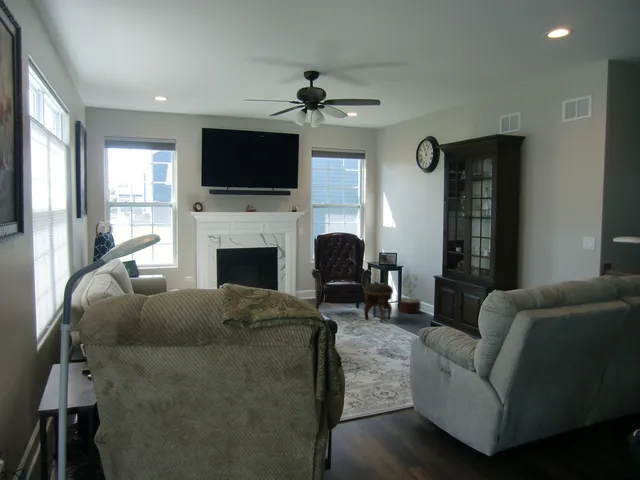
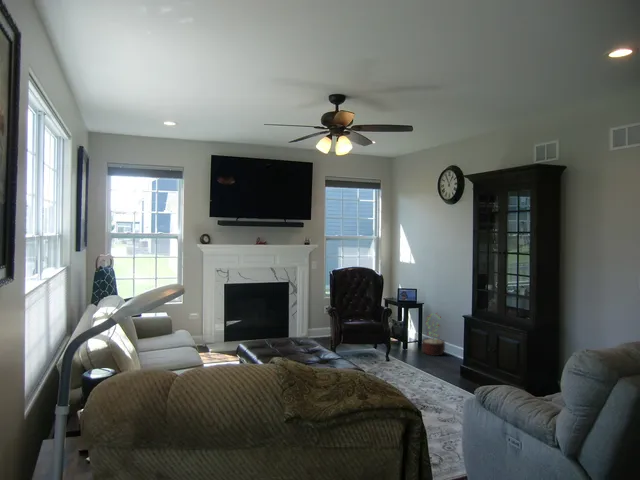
footstool: present [364,283,393,322] -> none [385,323,417,367]

